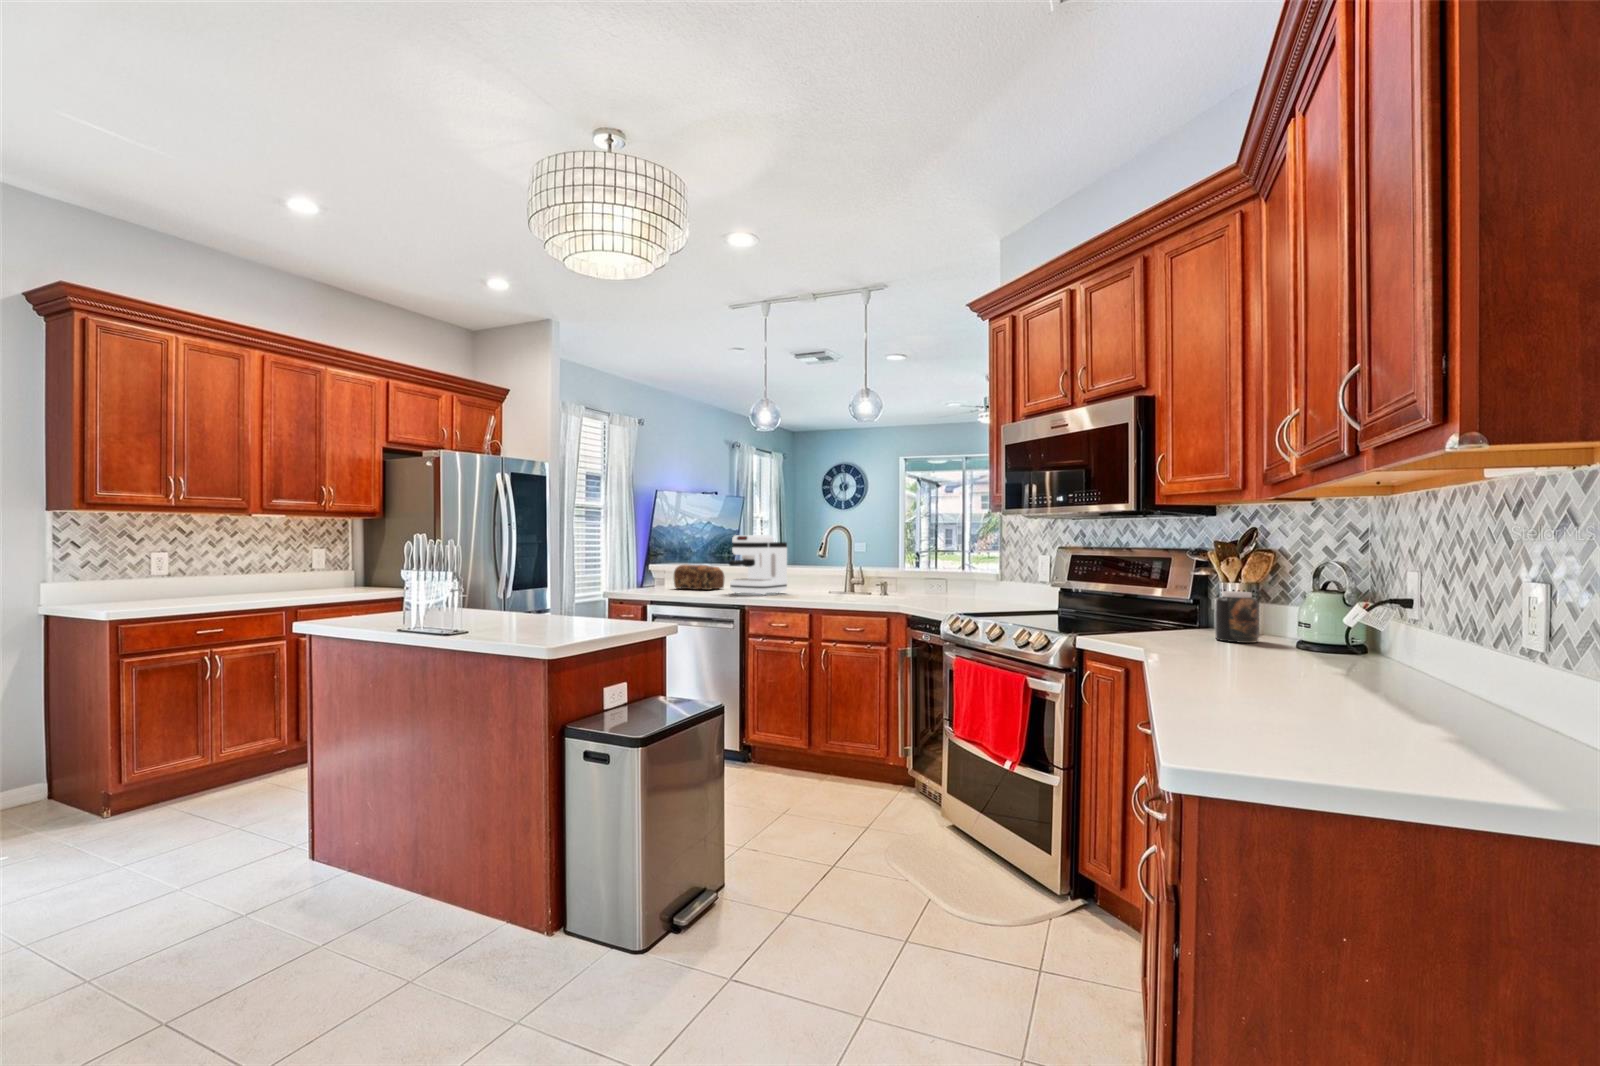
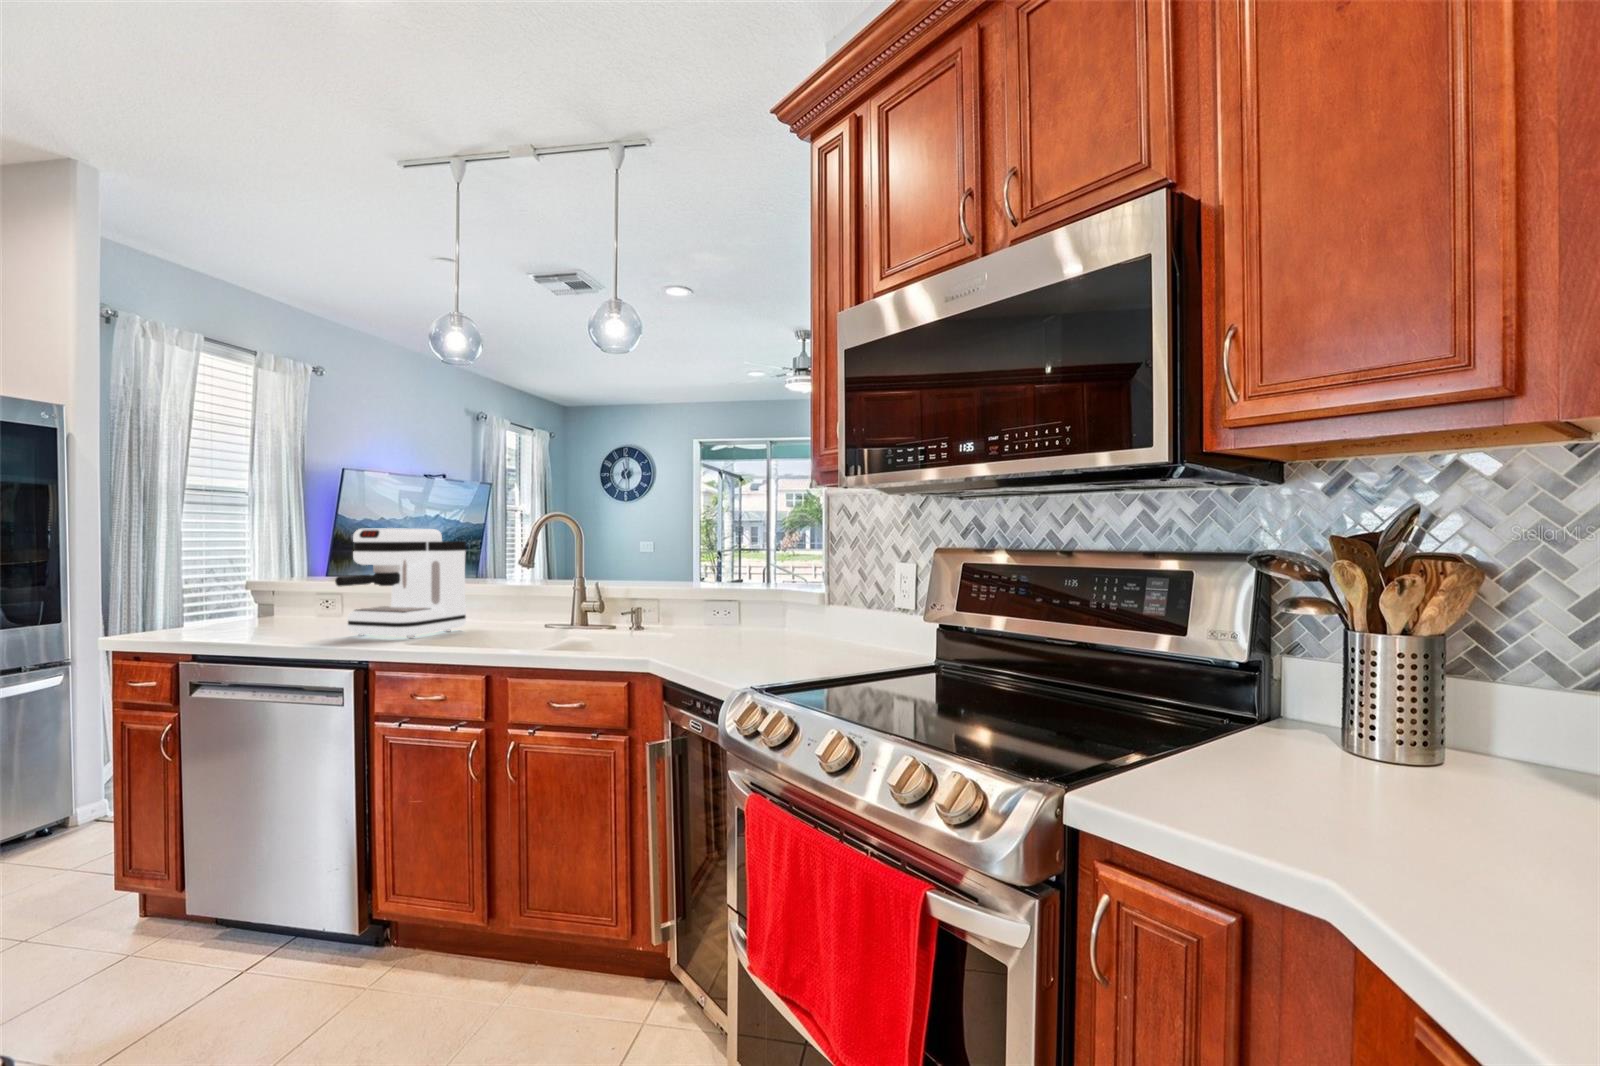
bread loaf: present [674,565,725,590] -> none [259,582,363,627]
jar: present [1215,591,1259,643] -> none [1408,661,1546,814]

